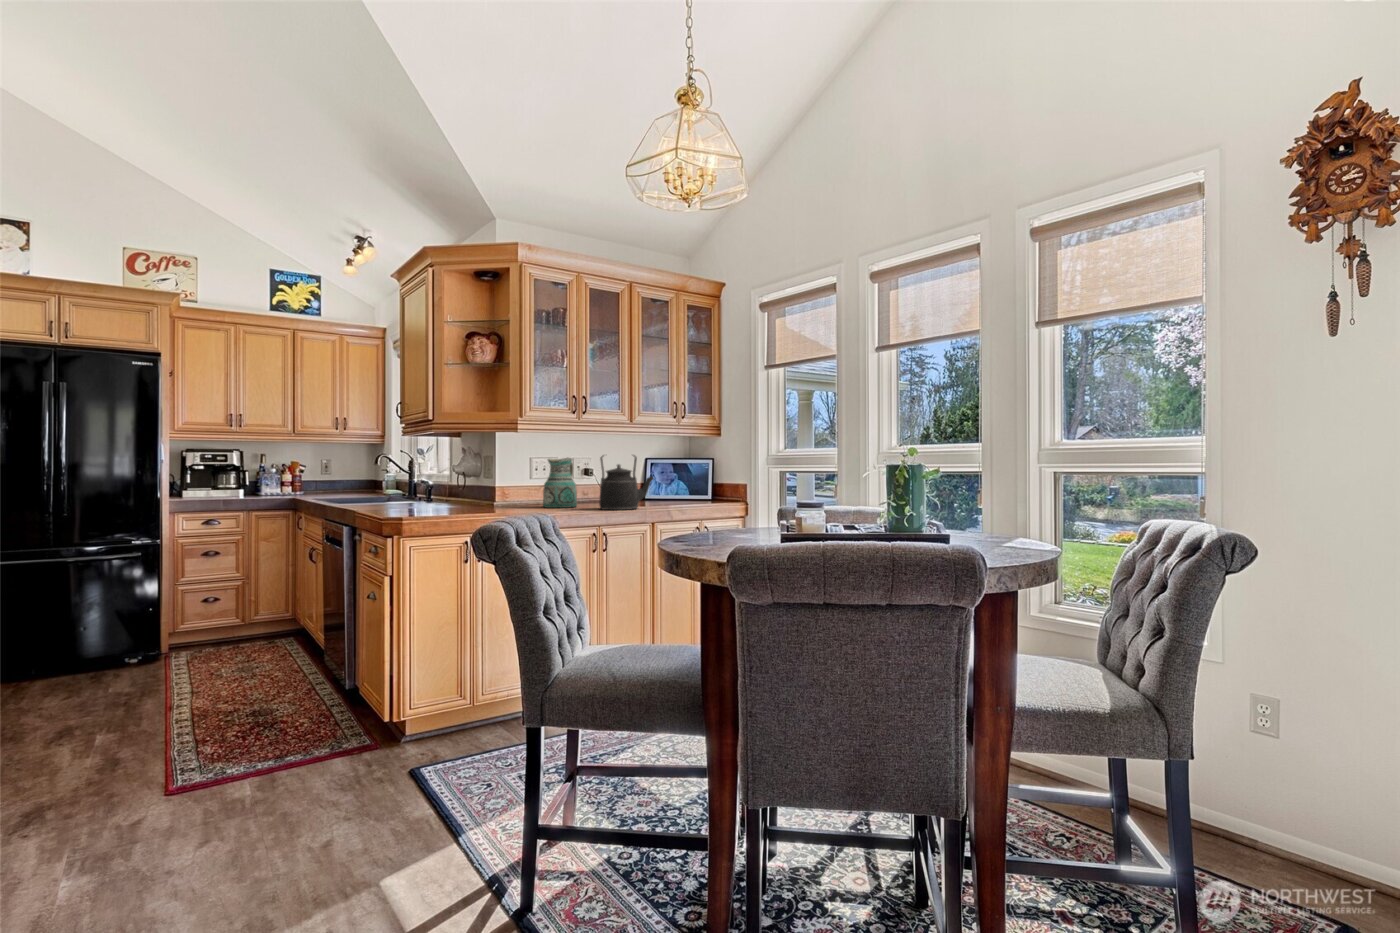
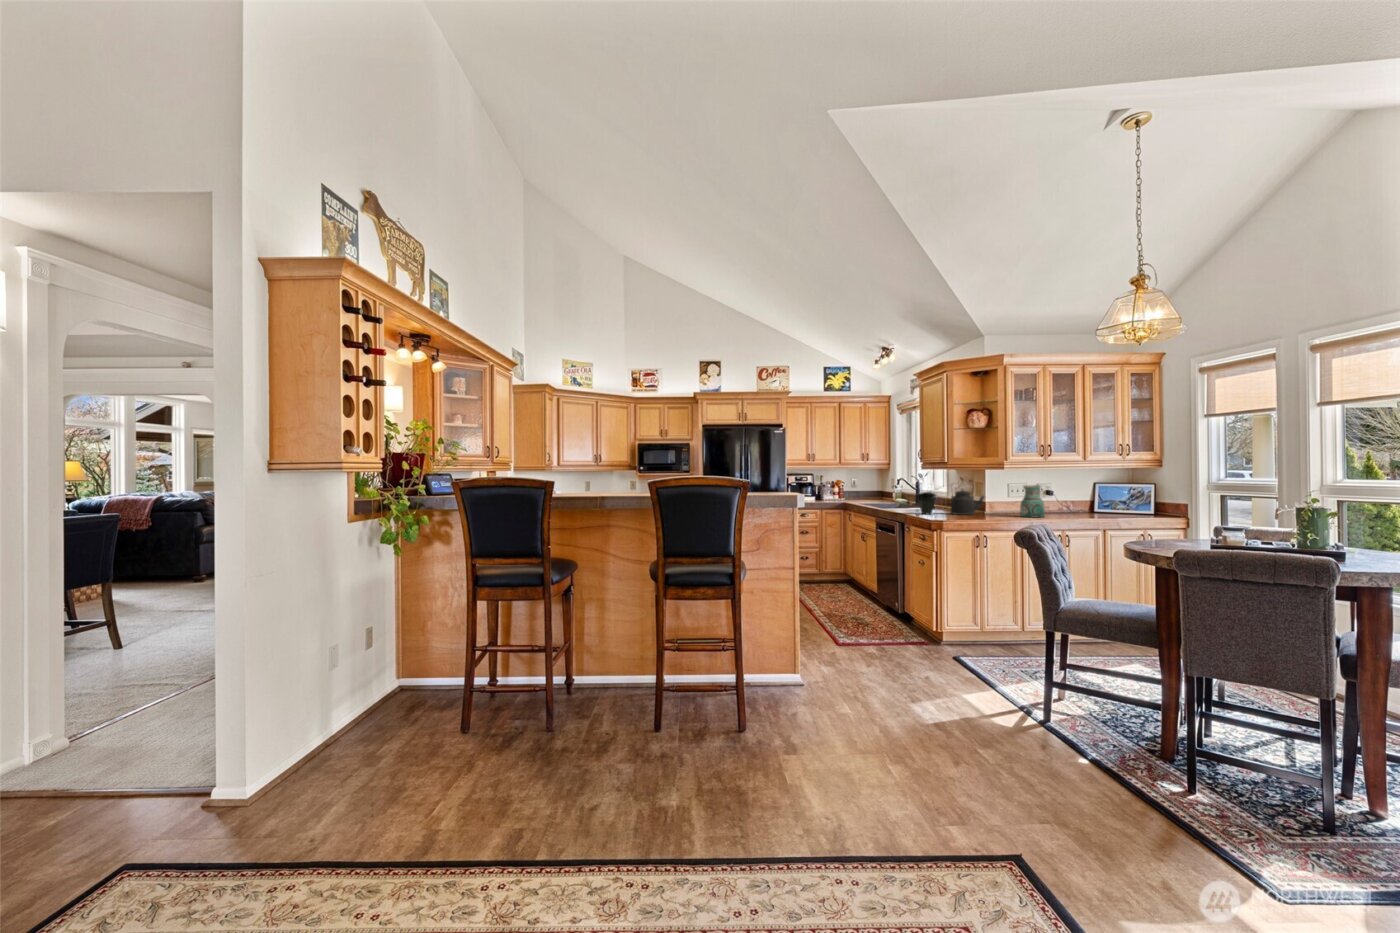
potted plant: none [378,438,418,509] -> present [916,492,936,514]
kettle: present [599,455,653,510] -> present [951,489,984,515]

